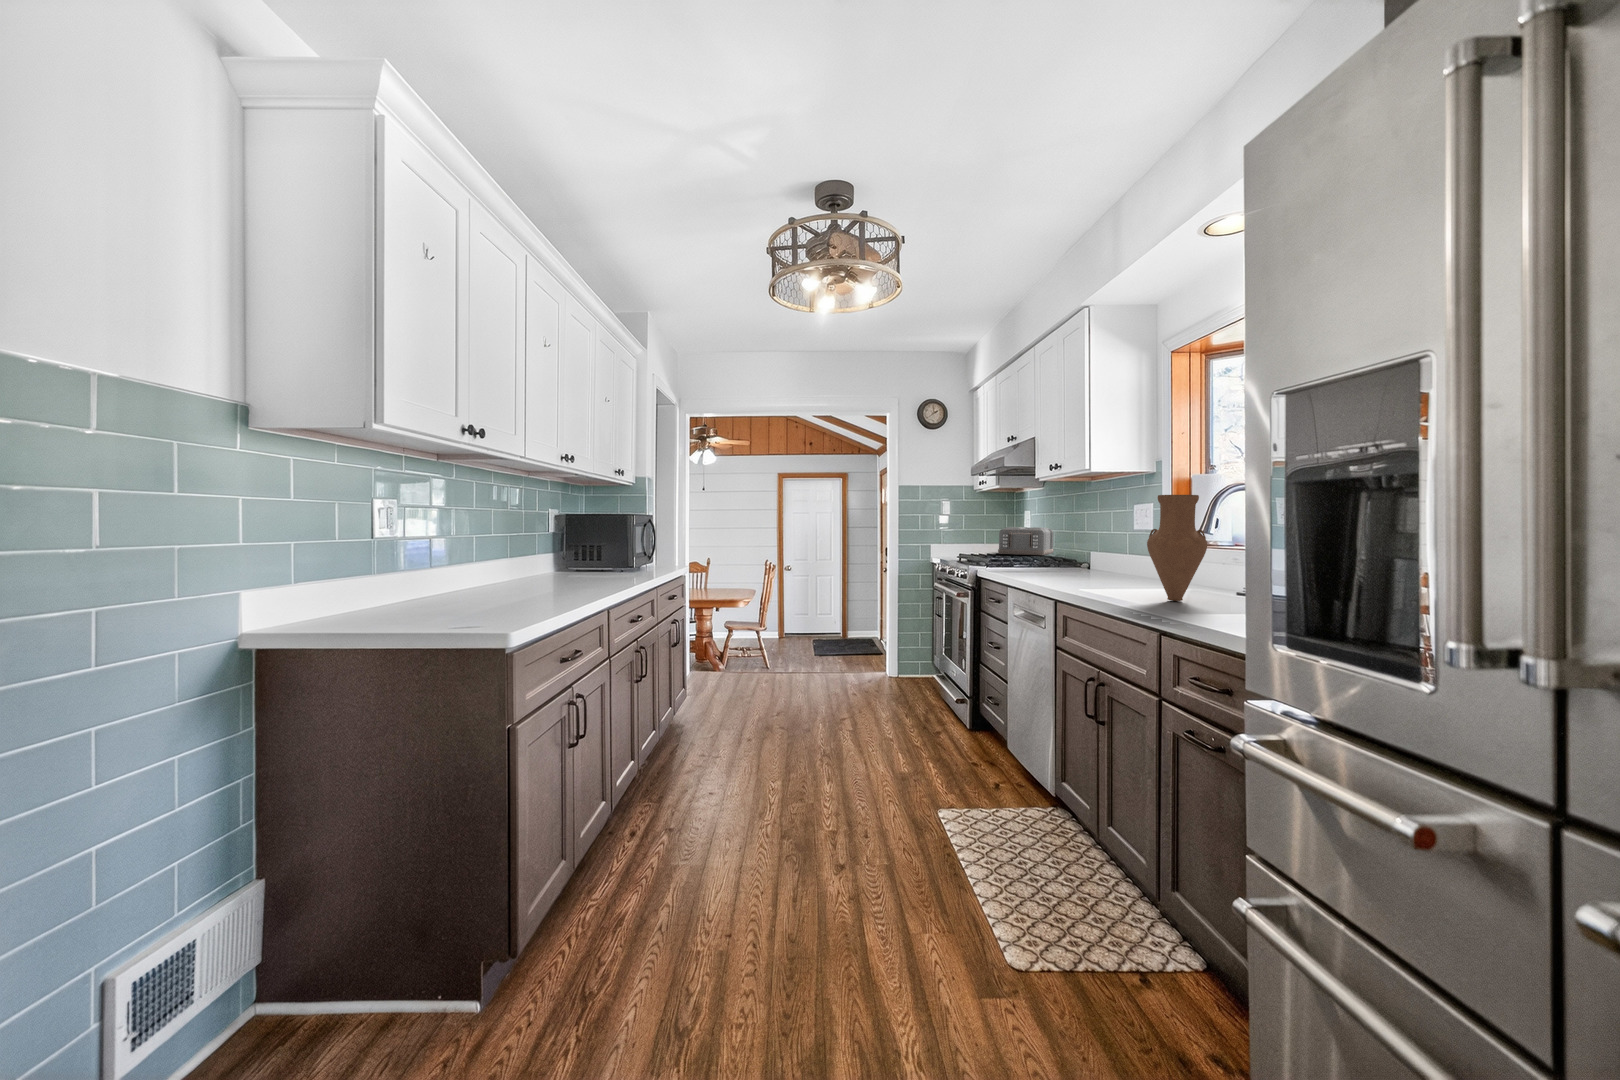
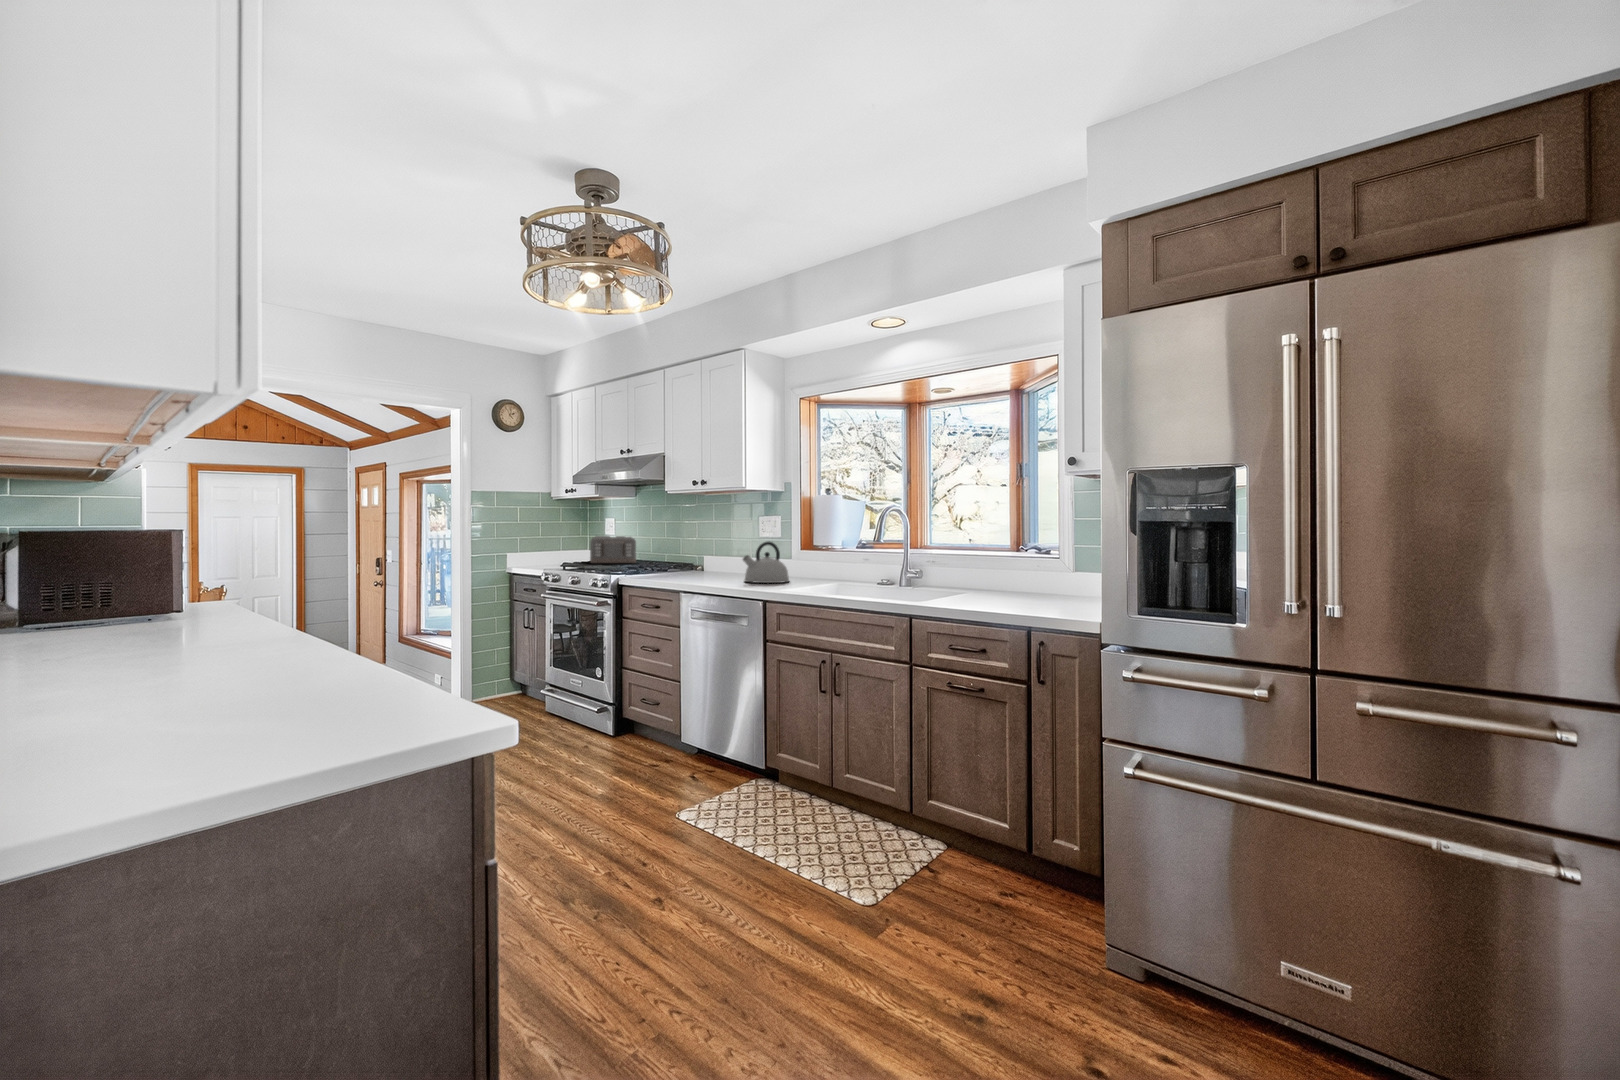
vase: present [1147,495,1207,601] -> none [857,510,899,594]
kettle: none [1066,534,1127,581] -> present [743,541,789,583]

